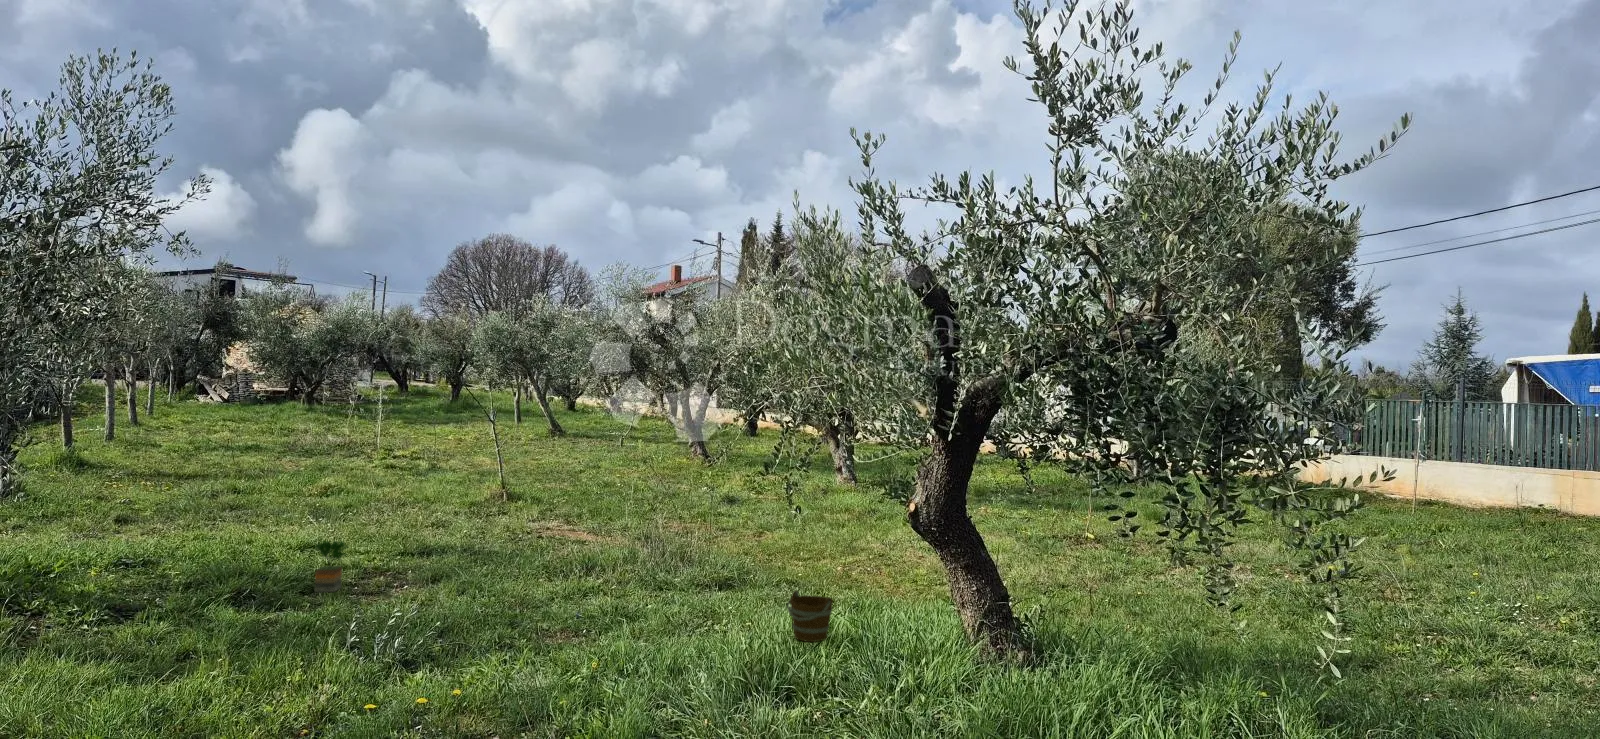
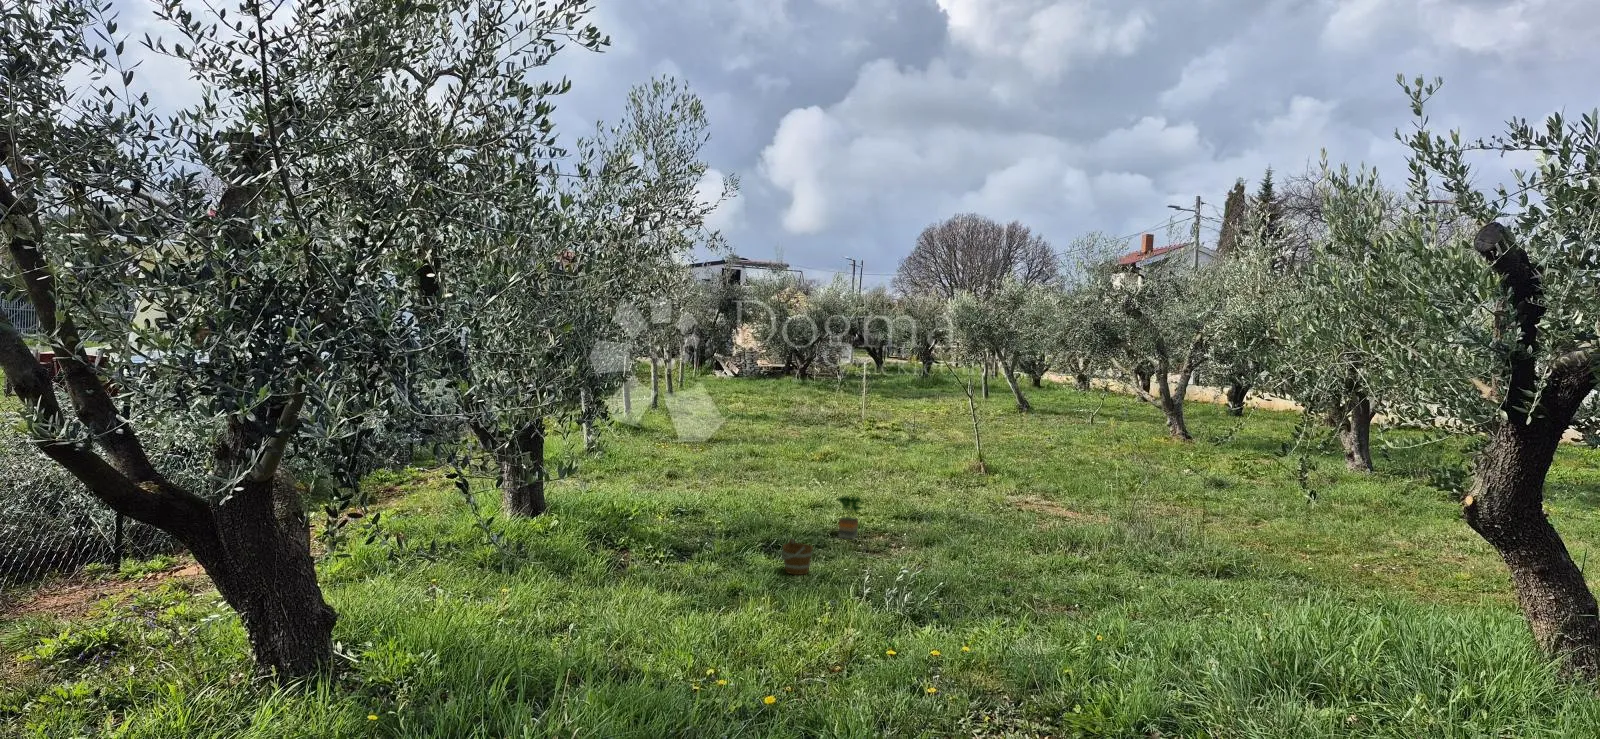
bucket: present [787,591,833,642] -> present [782,539,813,575]

